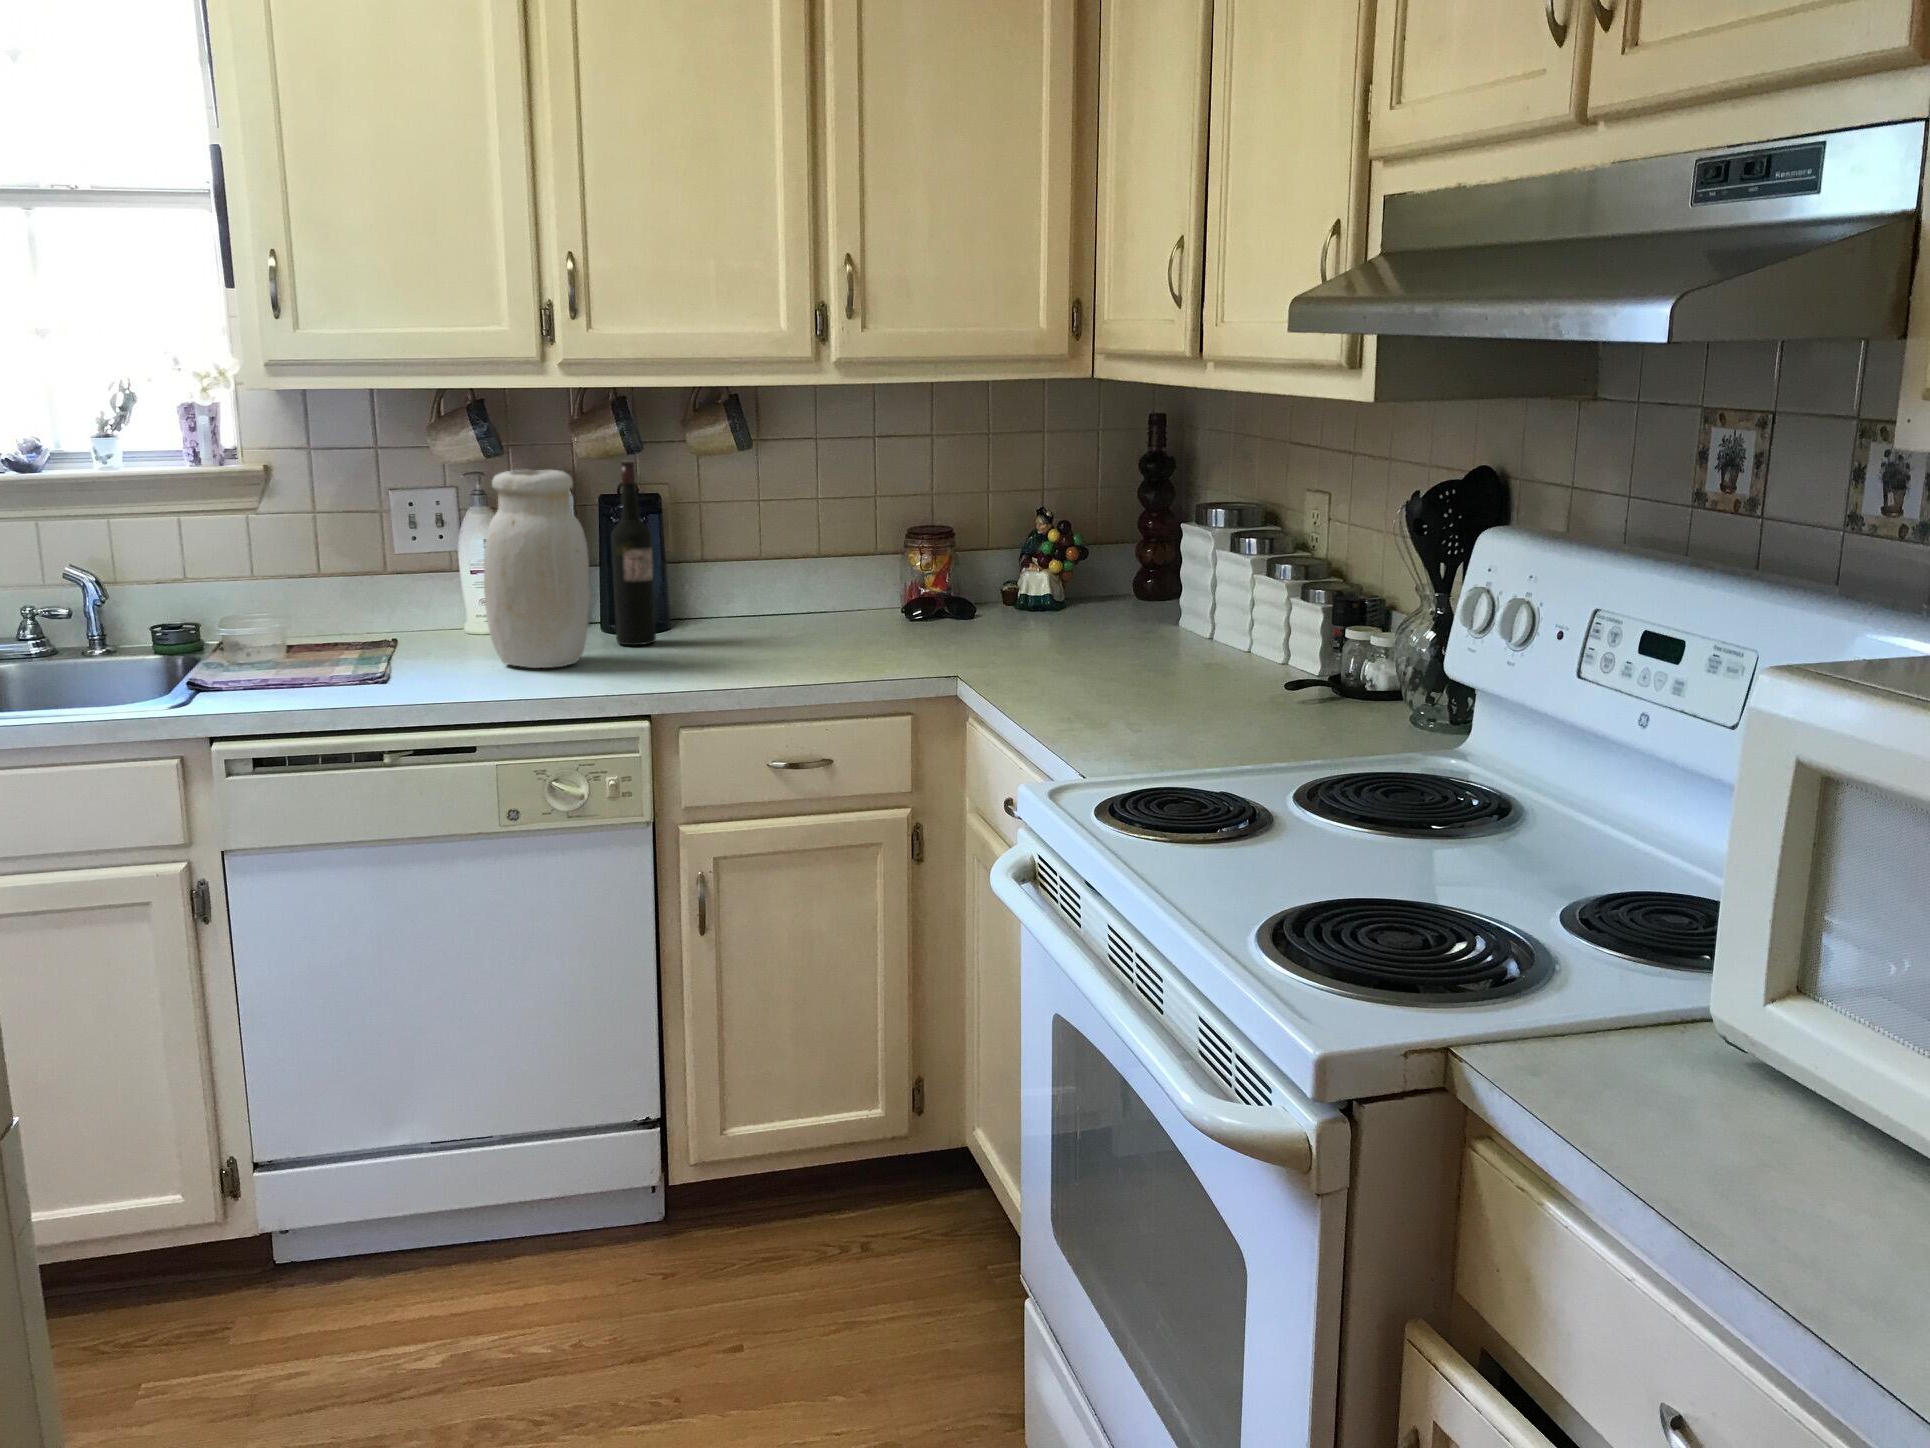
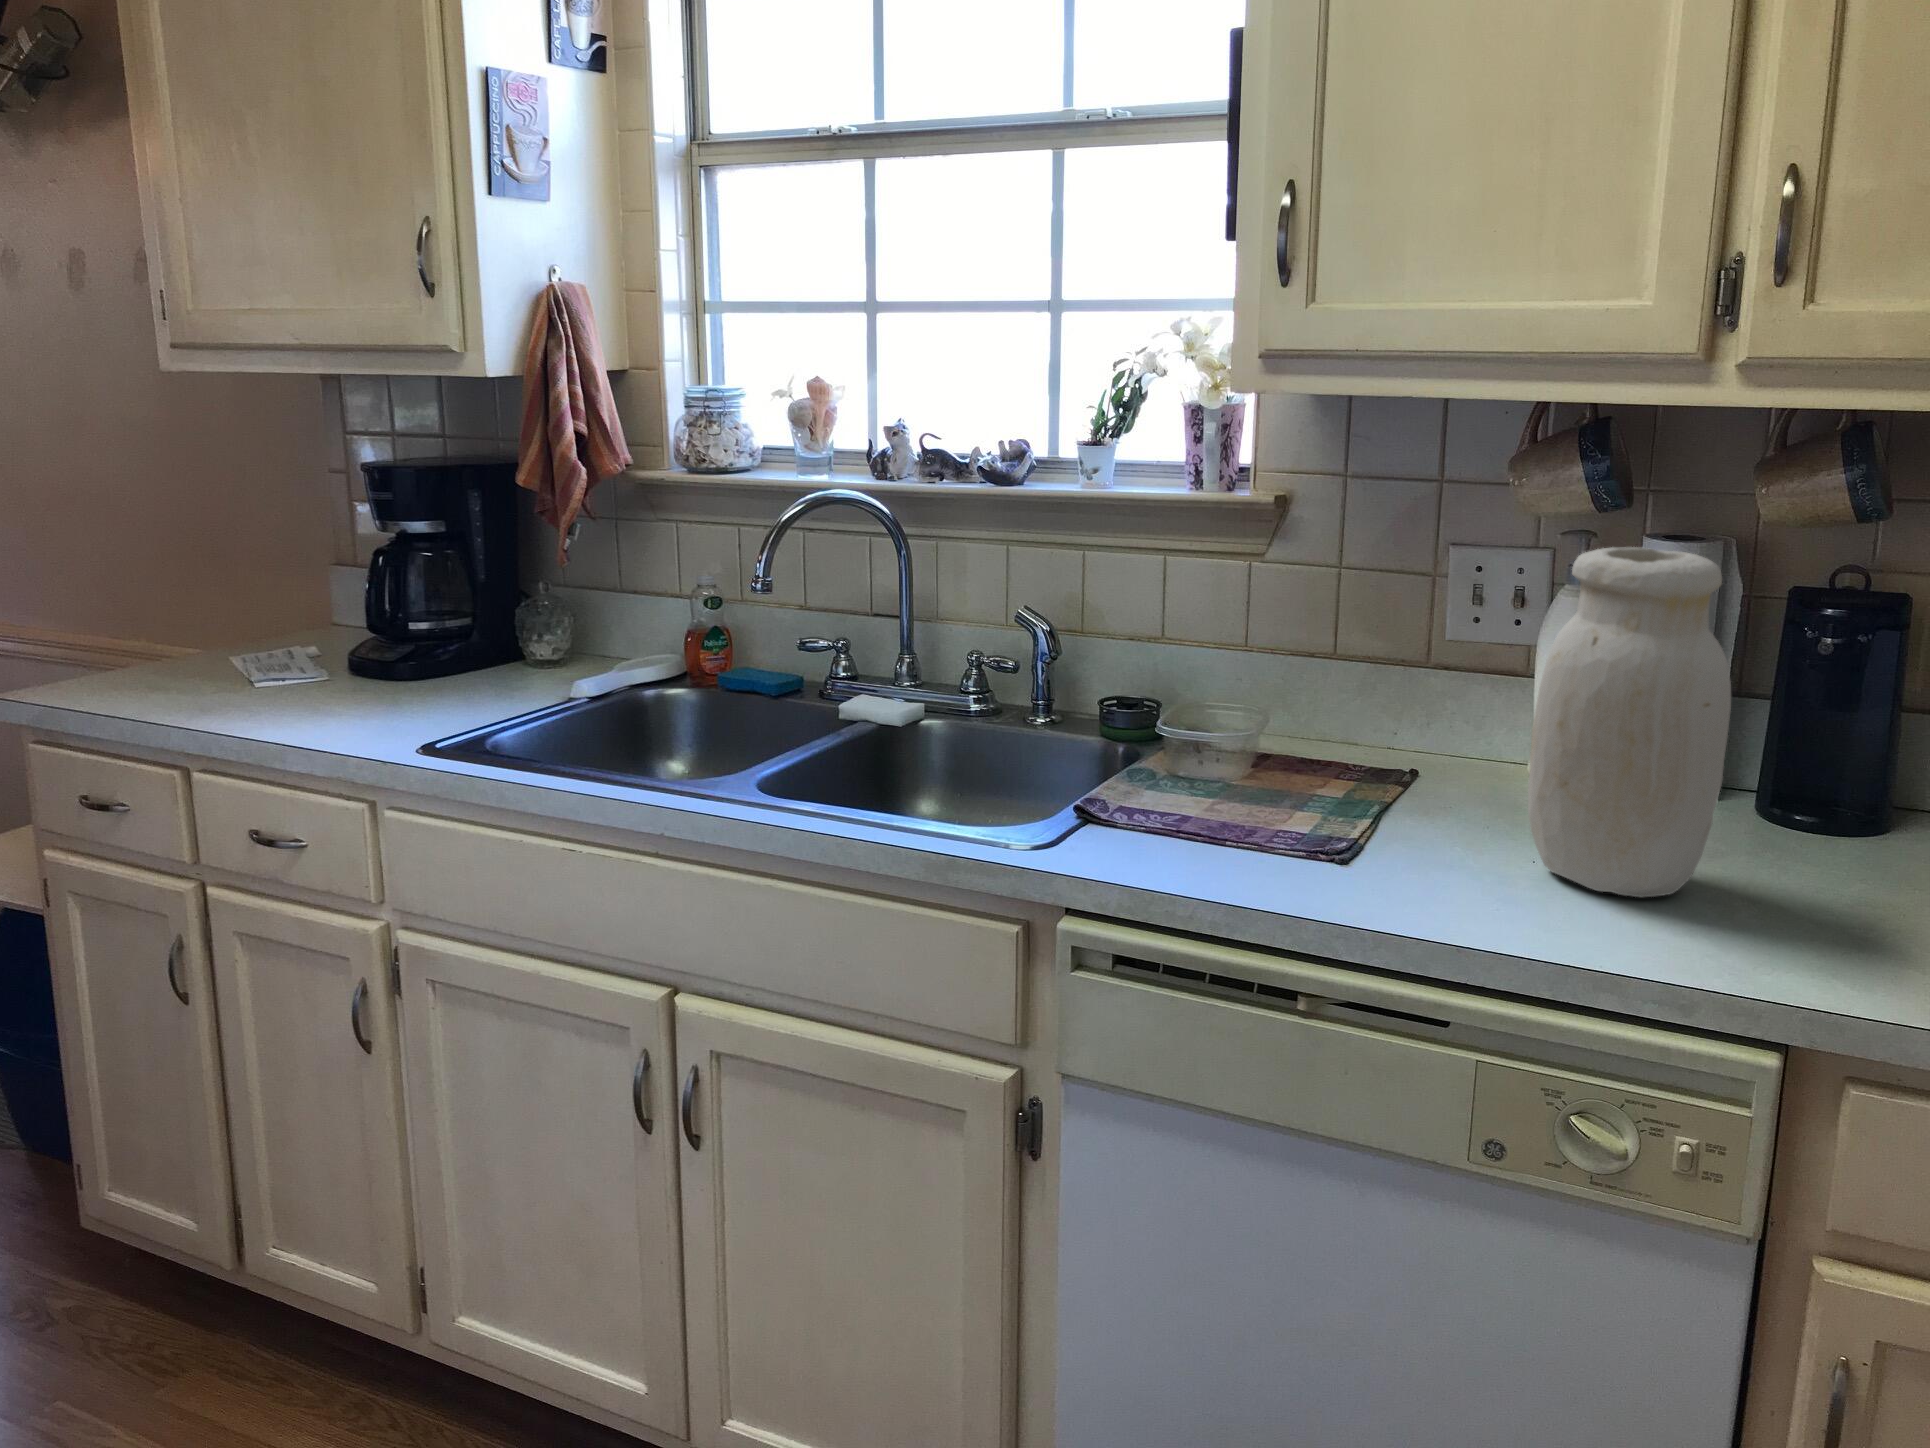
wine bottle: present [611,461,656,645] -> none [1771,541,1873,871]

